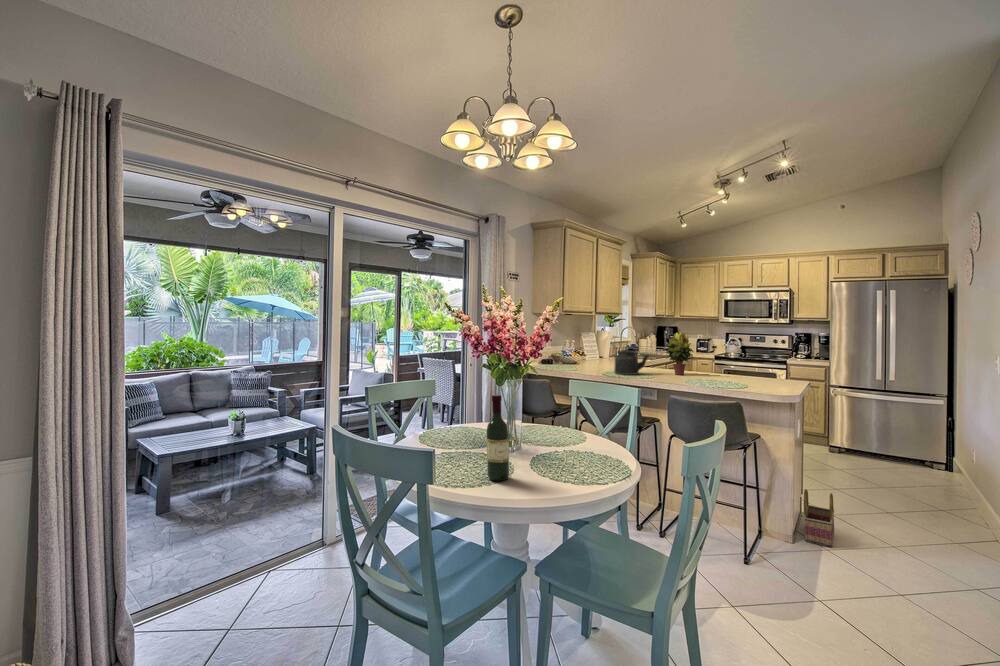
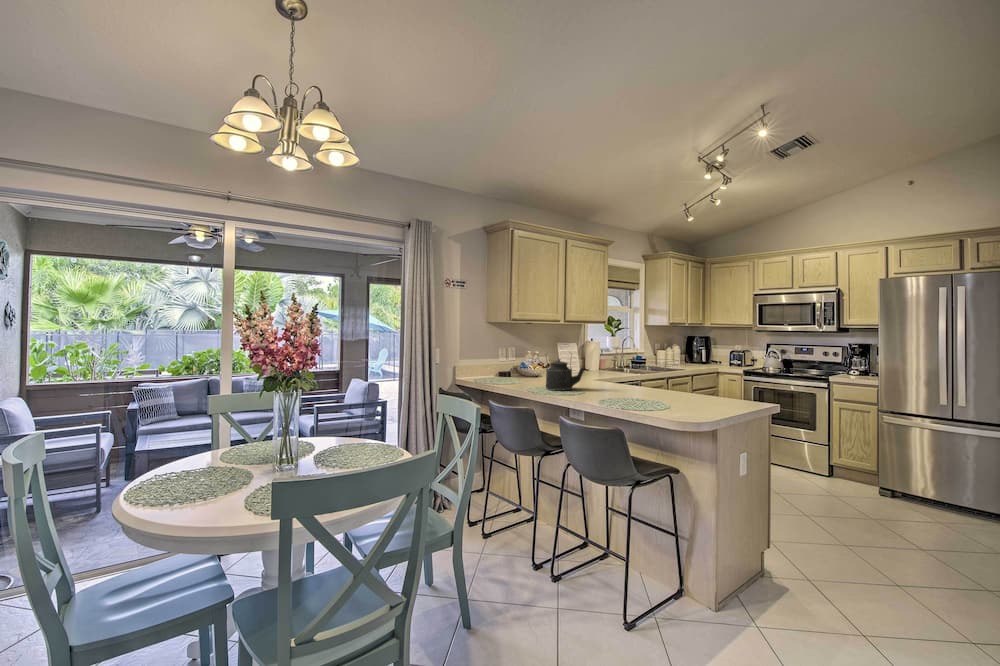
potted plant: present [666,332,693,375] -> none [606,340,639,392]
wine bottle: present [487,395,509,481] -> none [144,408,177,510]
basket: present [804,489,834,547] -> none [737,547,792,632]

